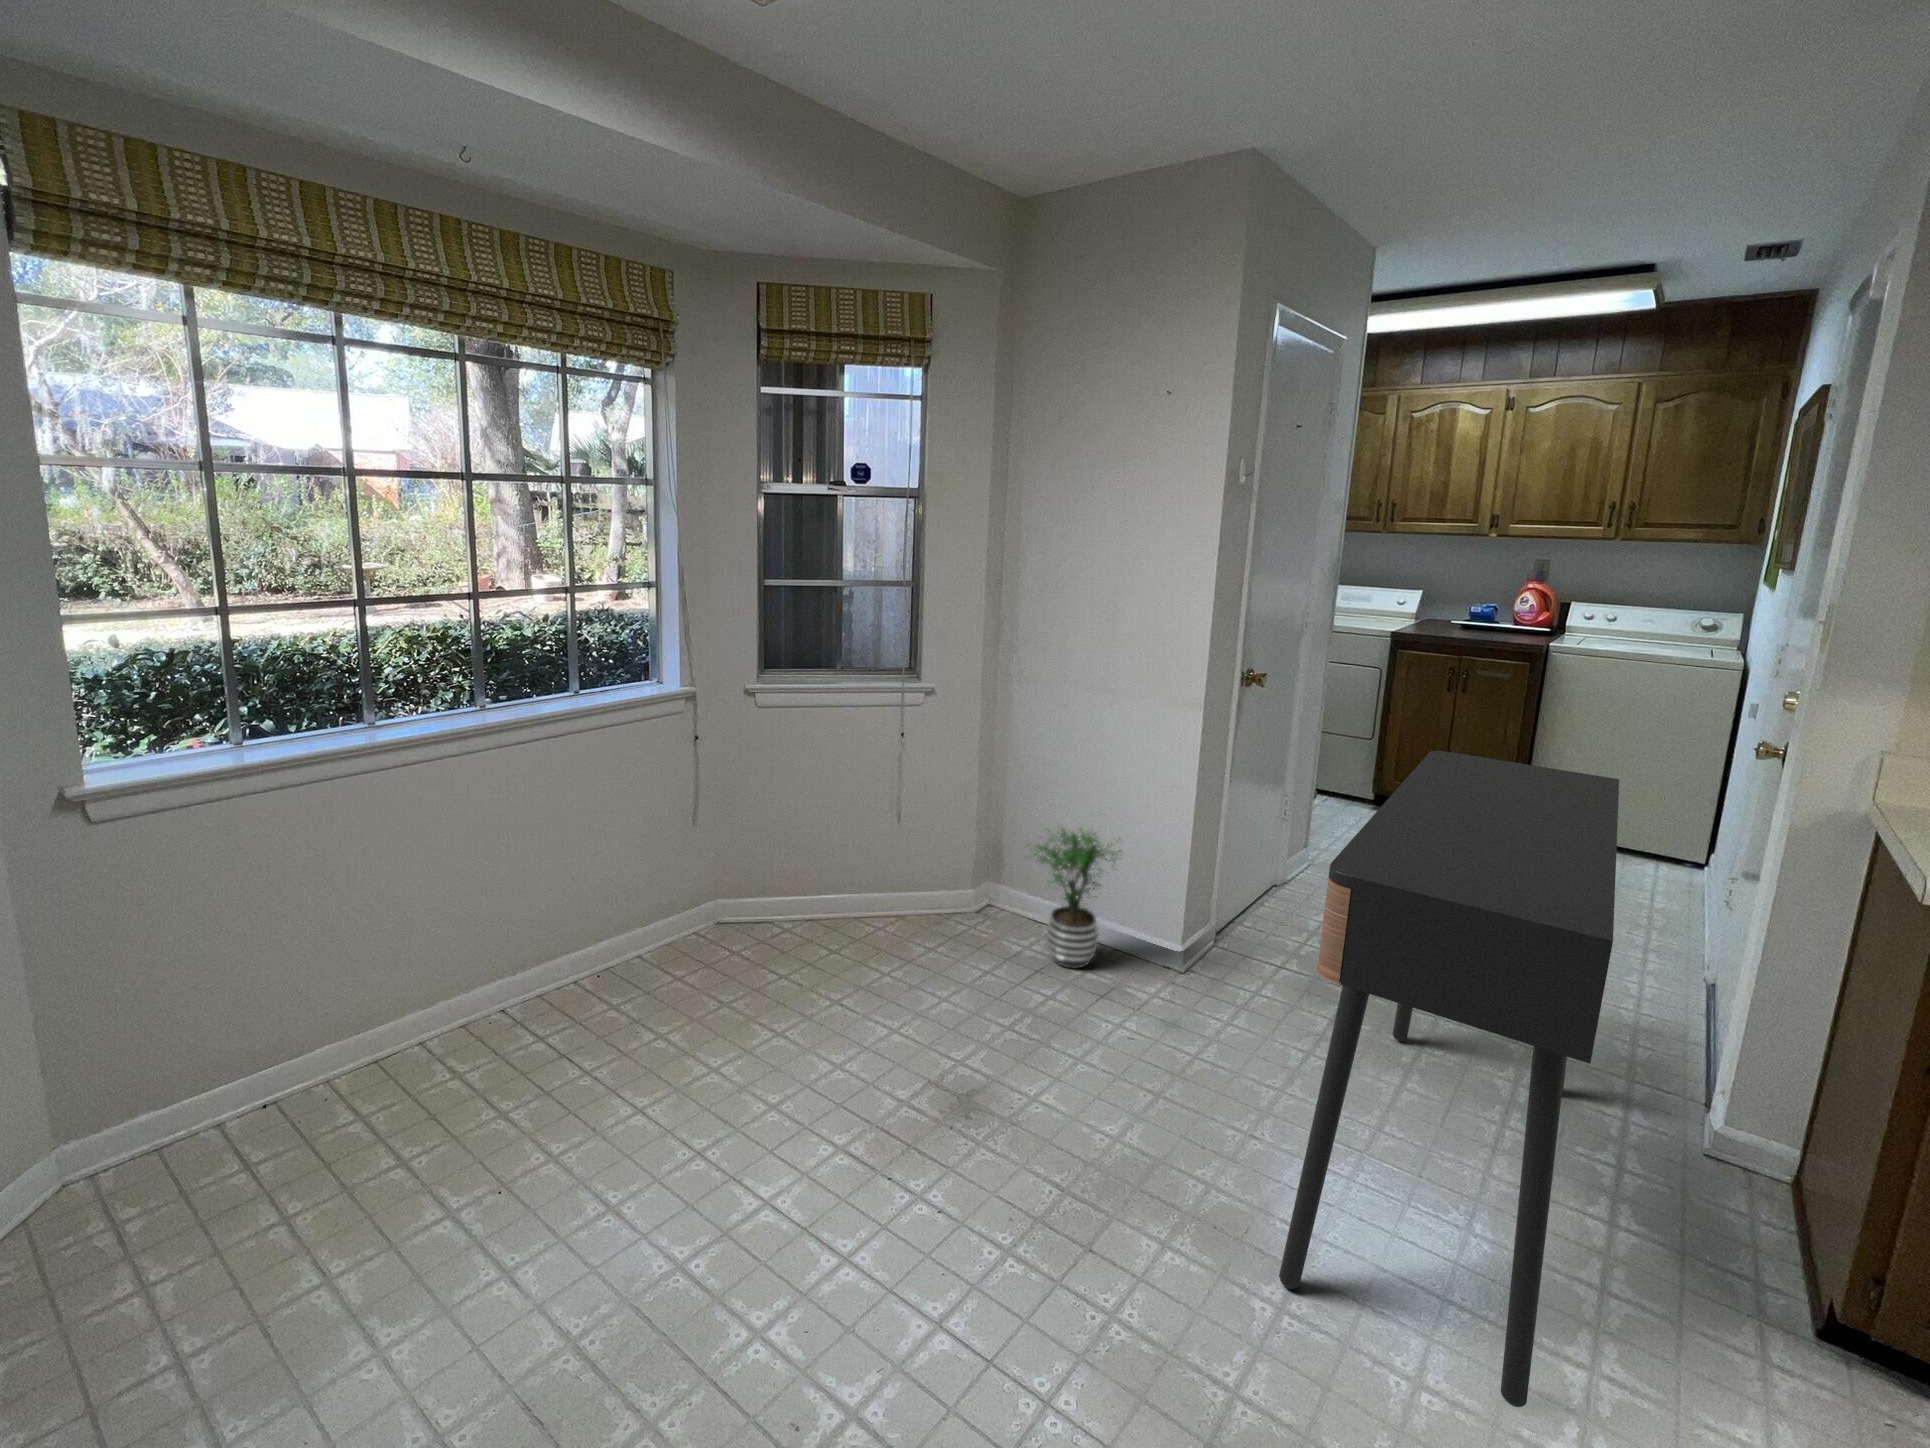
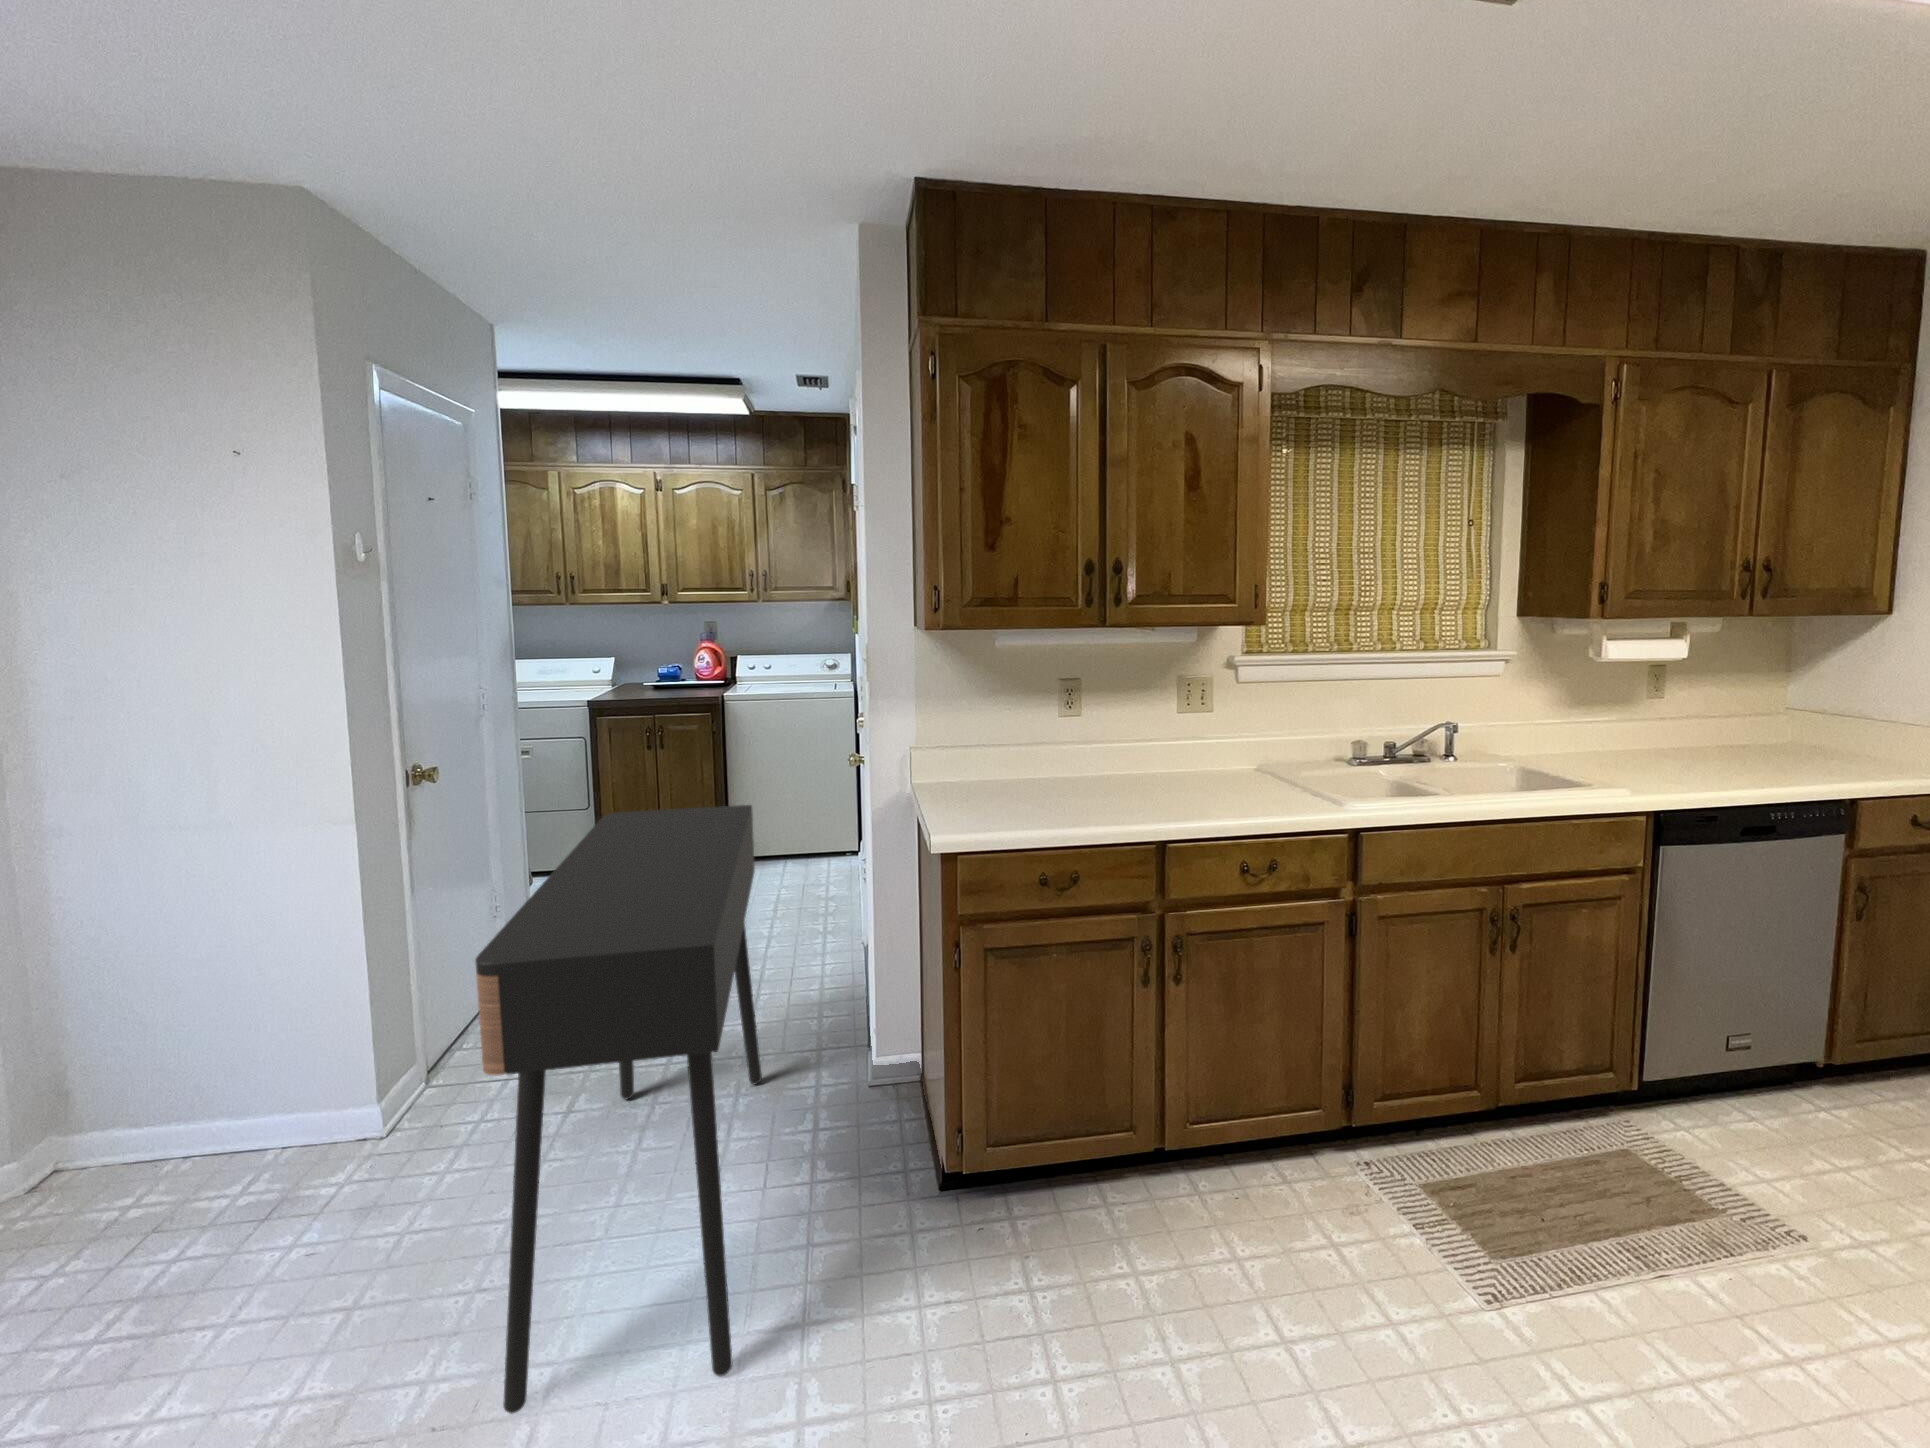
potted plant: present [1026,828,1121,969] -> none [100,1002,277,1202]

